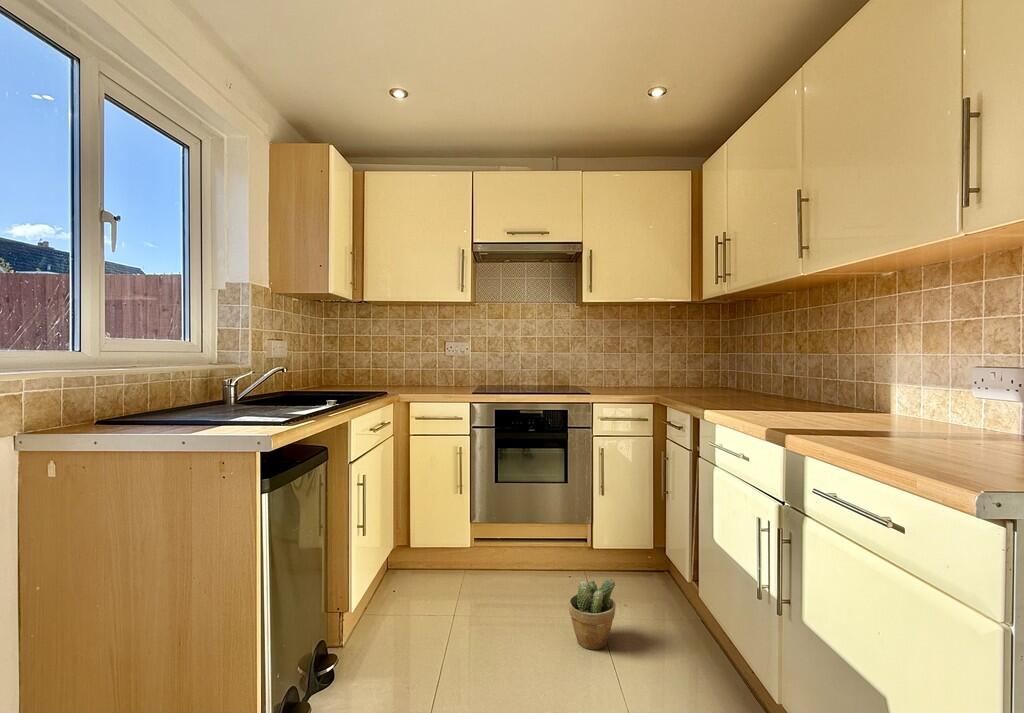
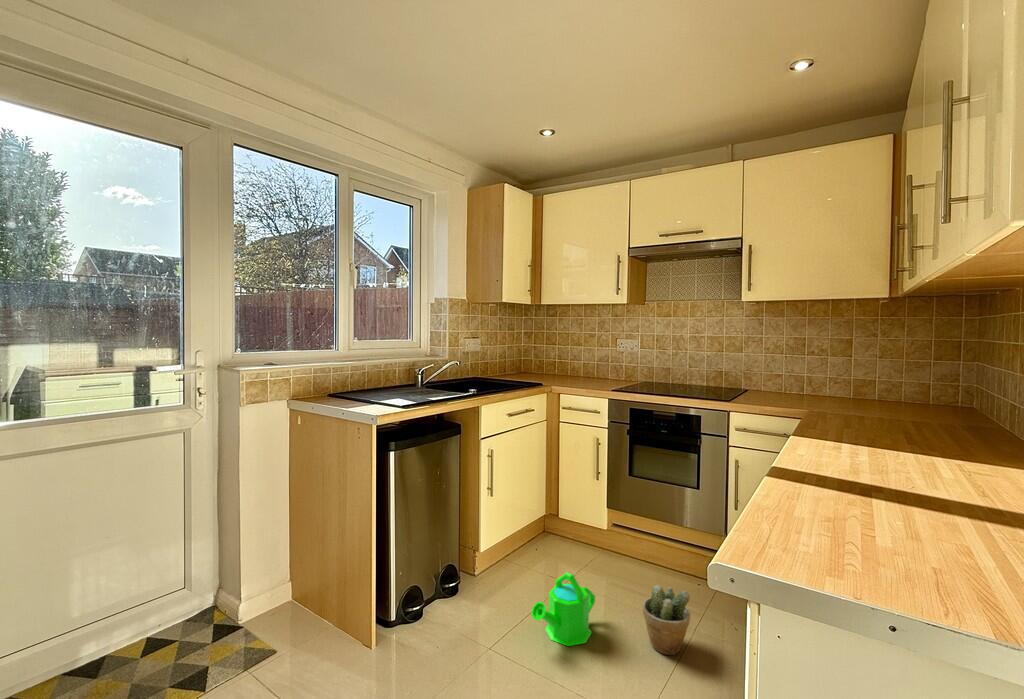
watering can: none [473,596,525,682] -> present [532,572,595,646]

